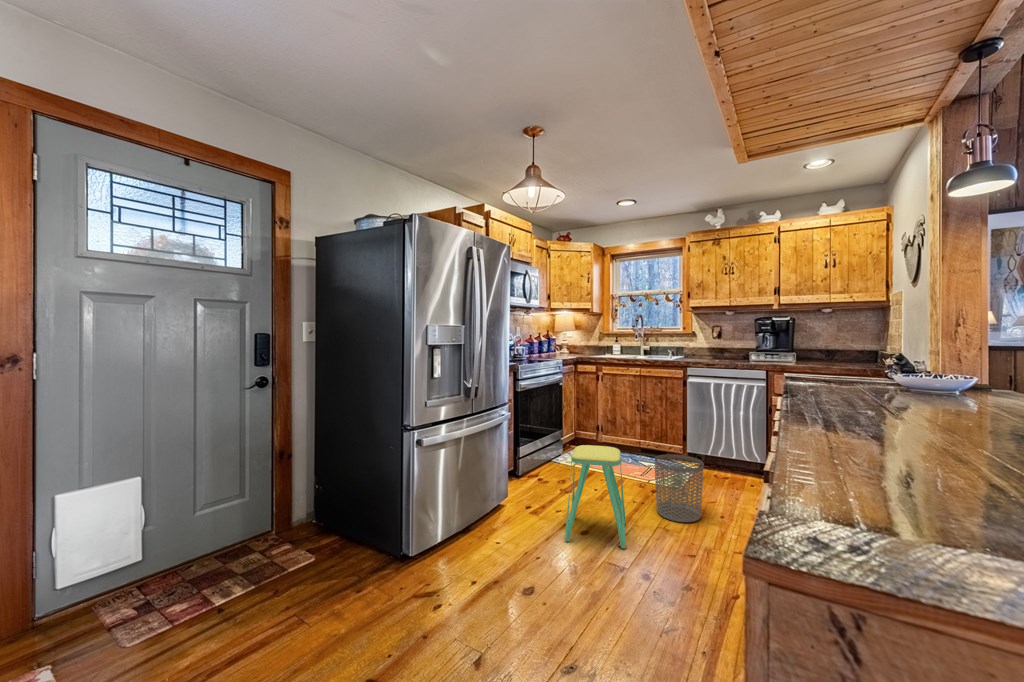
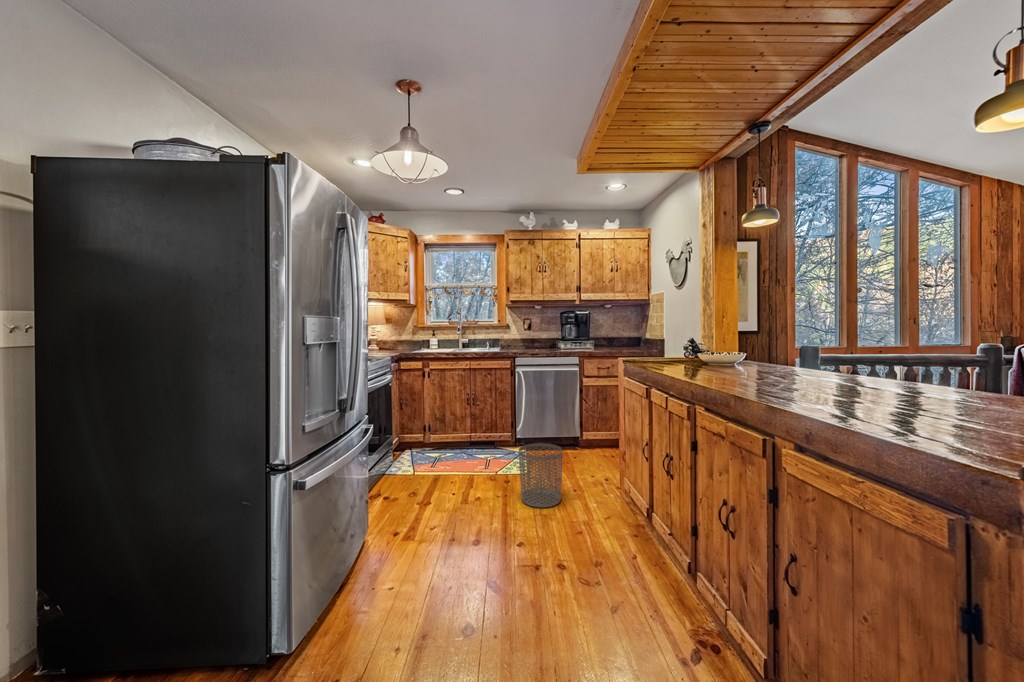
stool: present [565,445,626,548] -> none [449,447,521,560]

